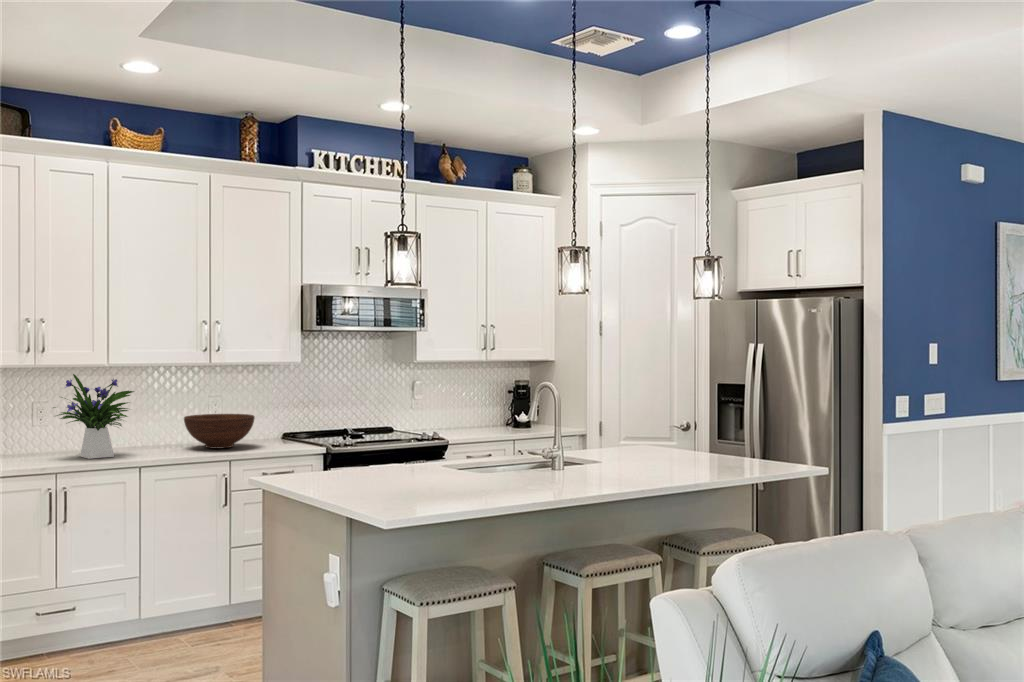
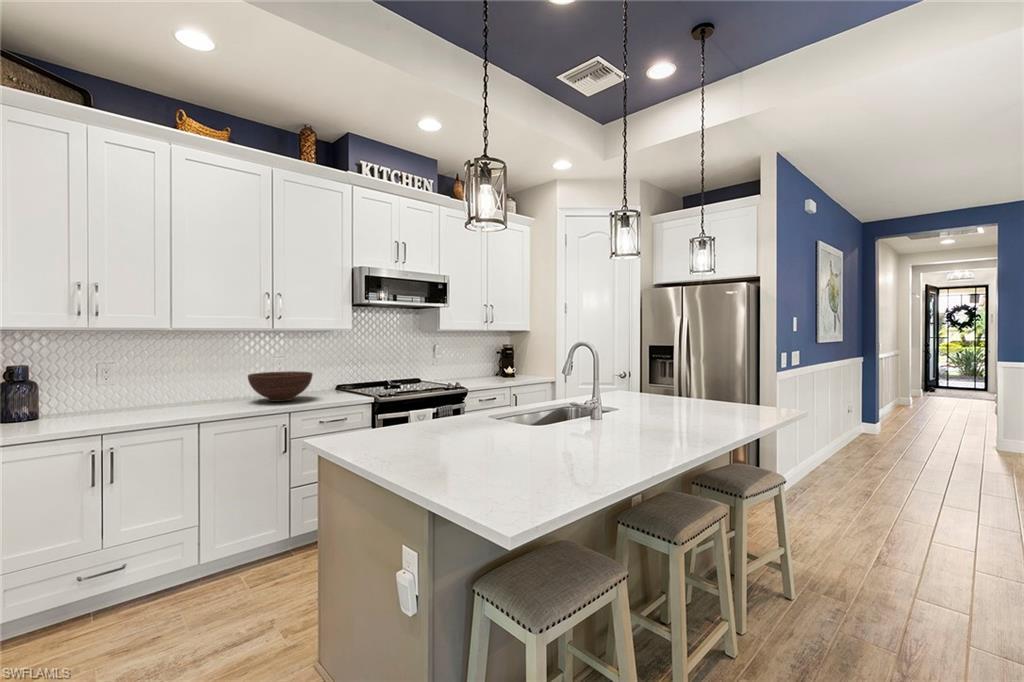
flower arrangement: present [53,374,134,459] -> none [102,335,198,416]

